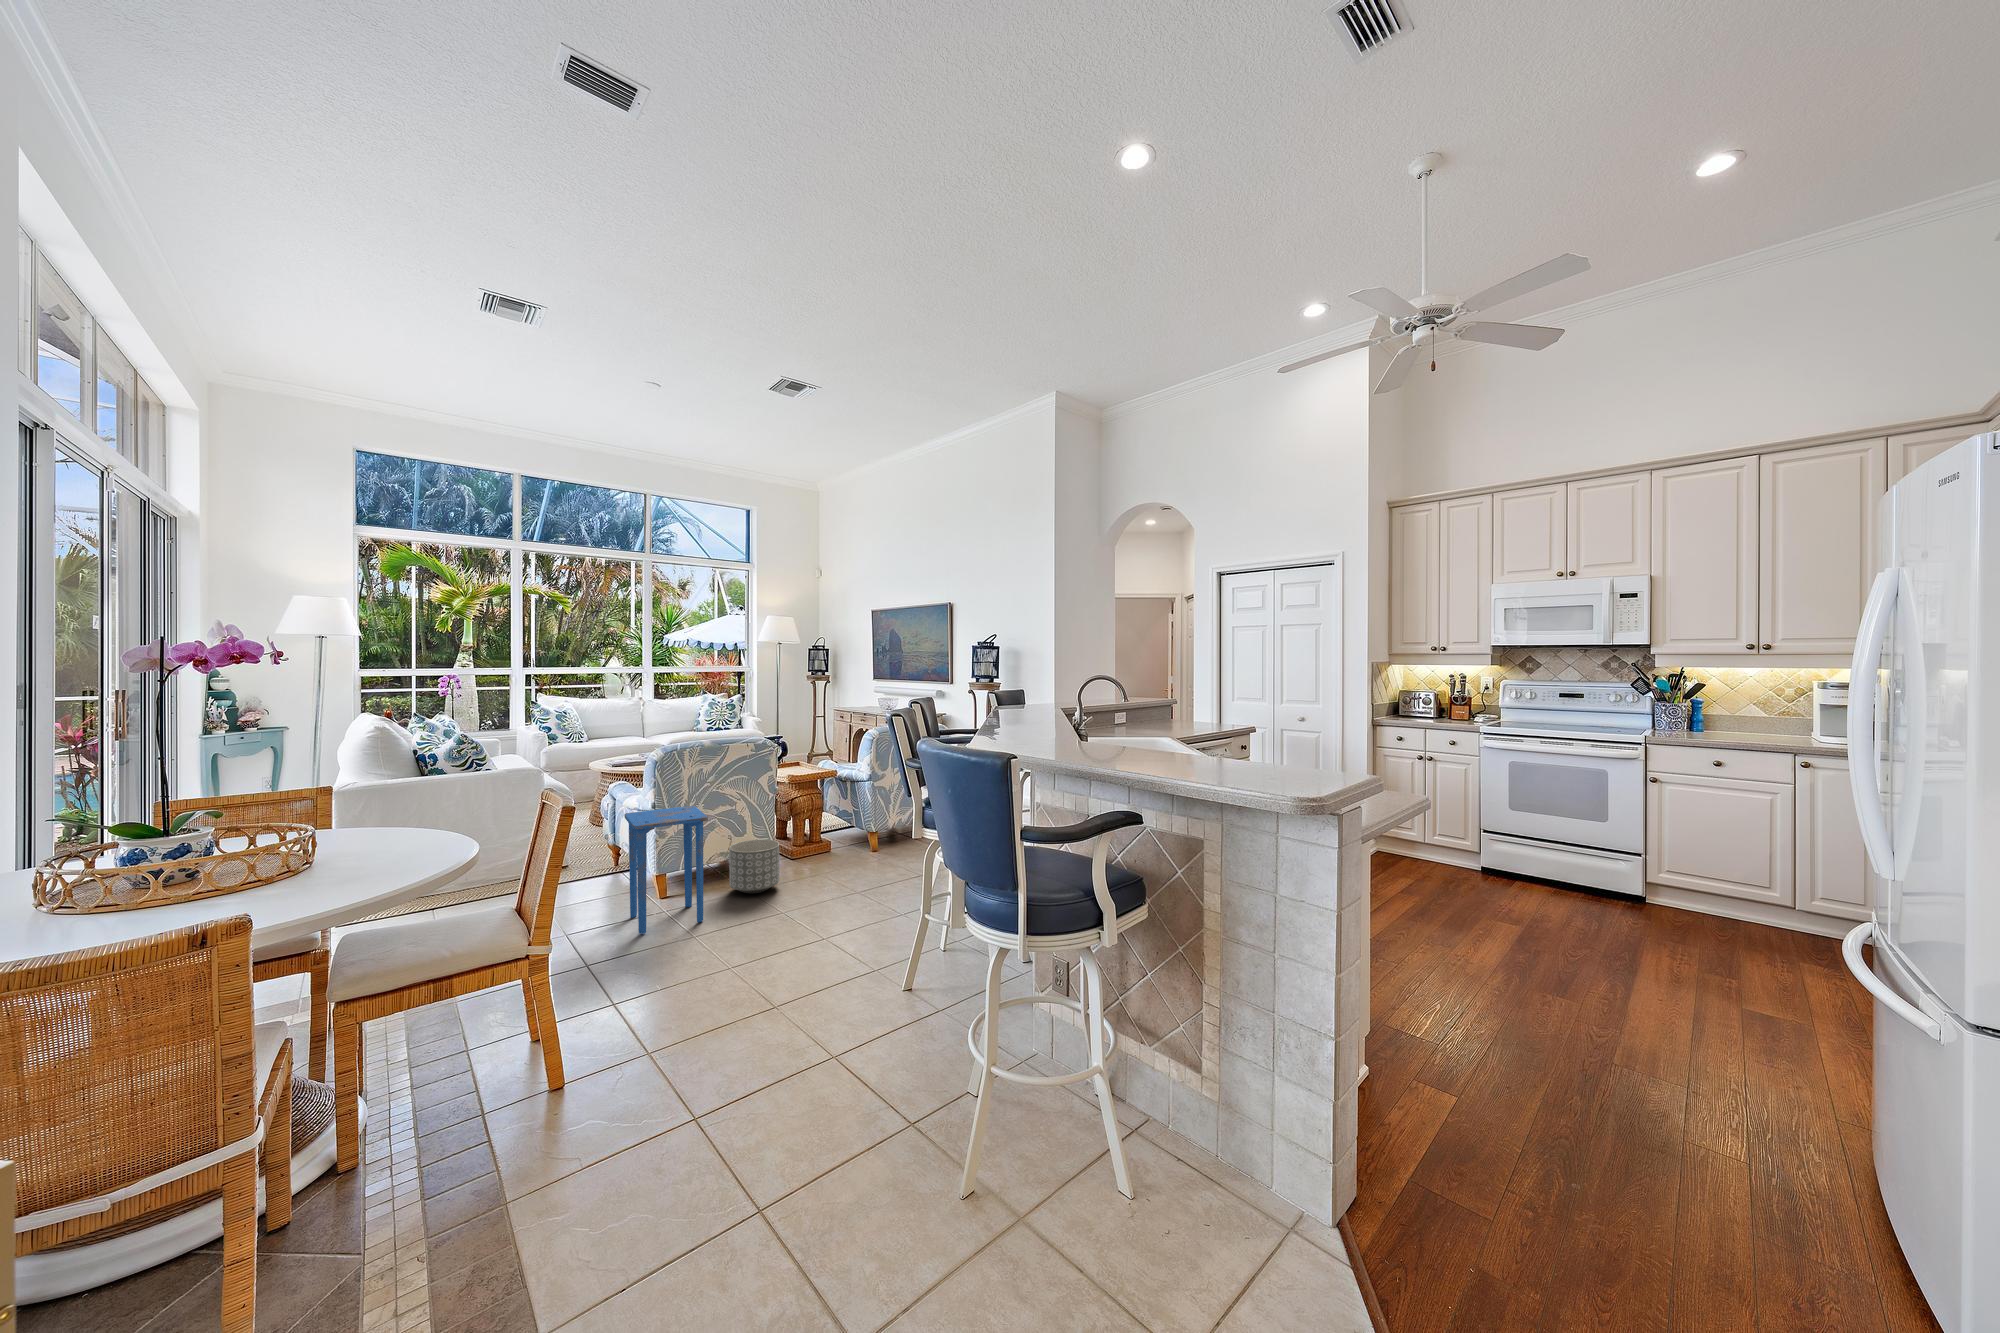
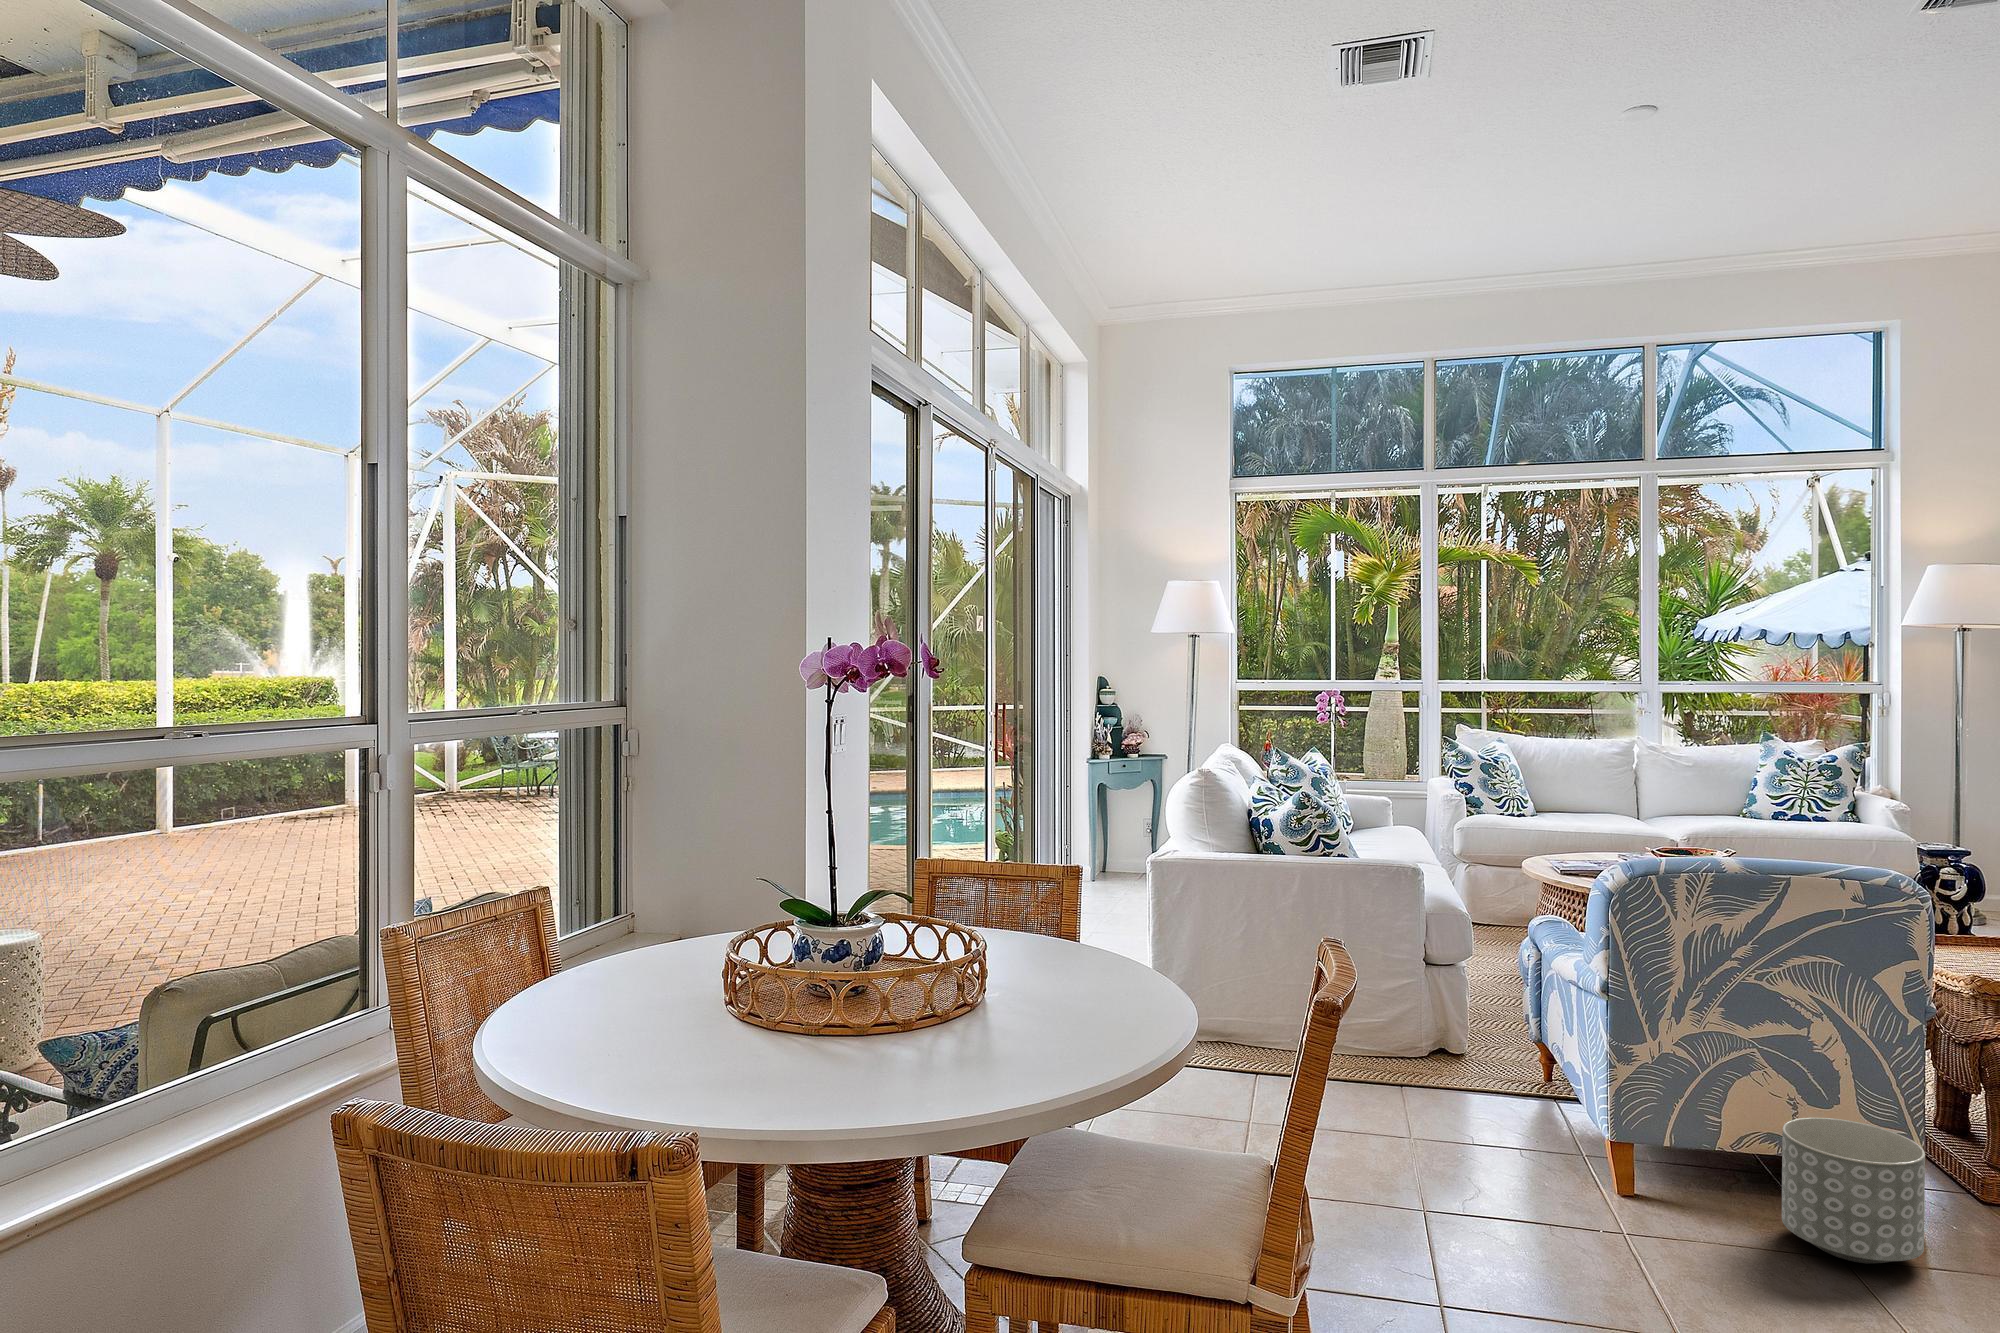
side table: present [625,806,708,934] -> none [1537,996,1718,1294]

